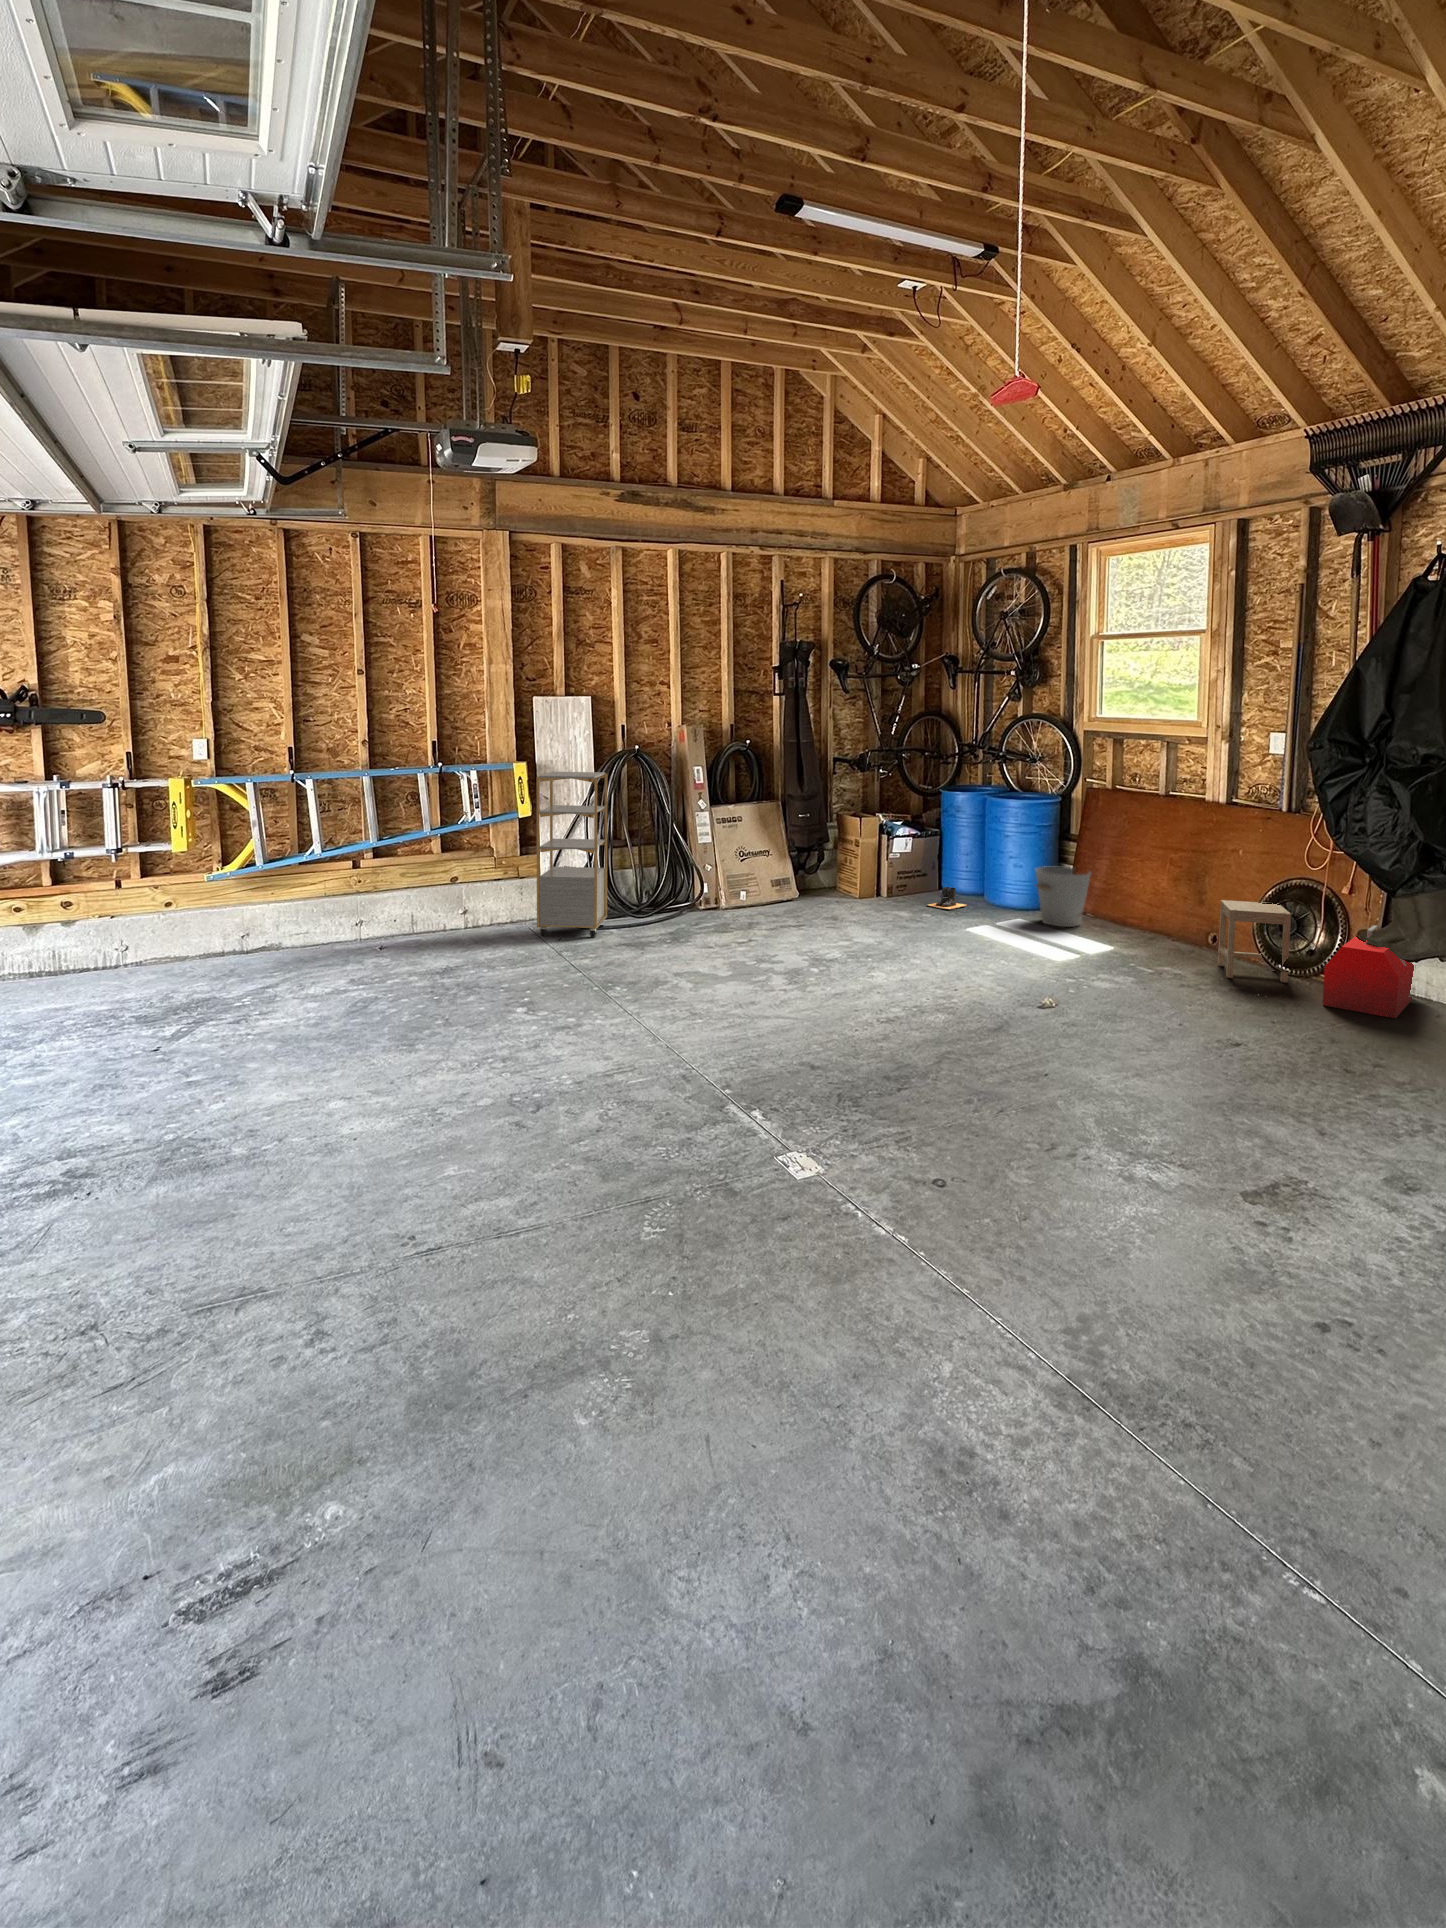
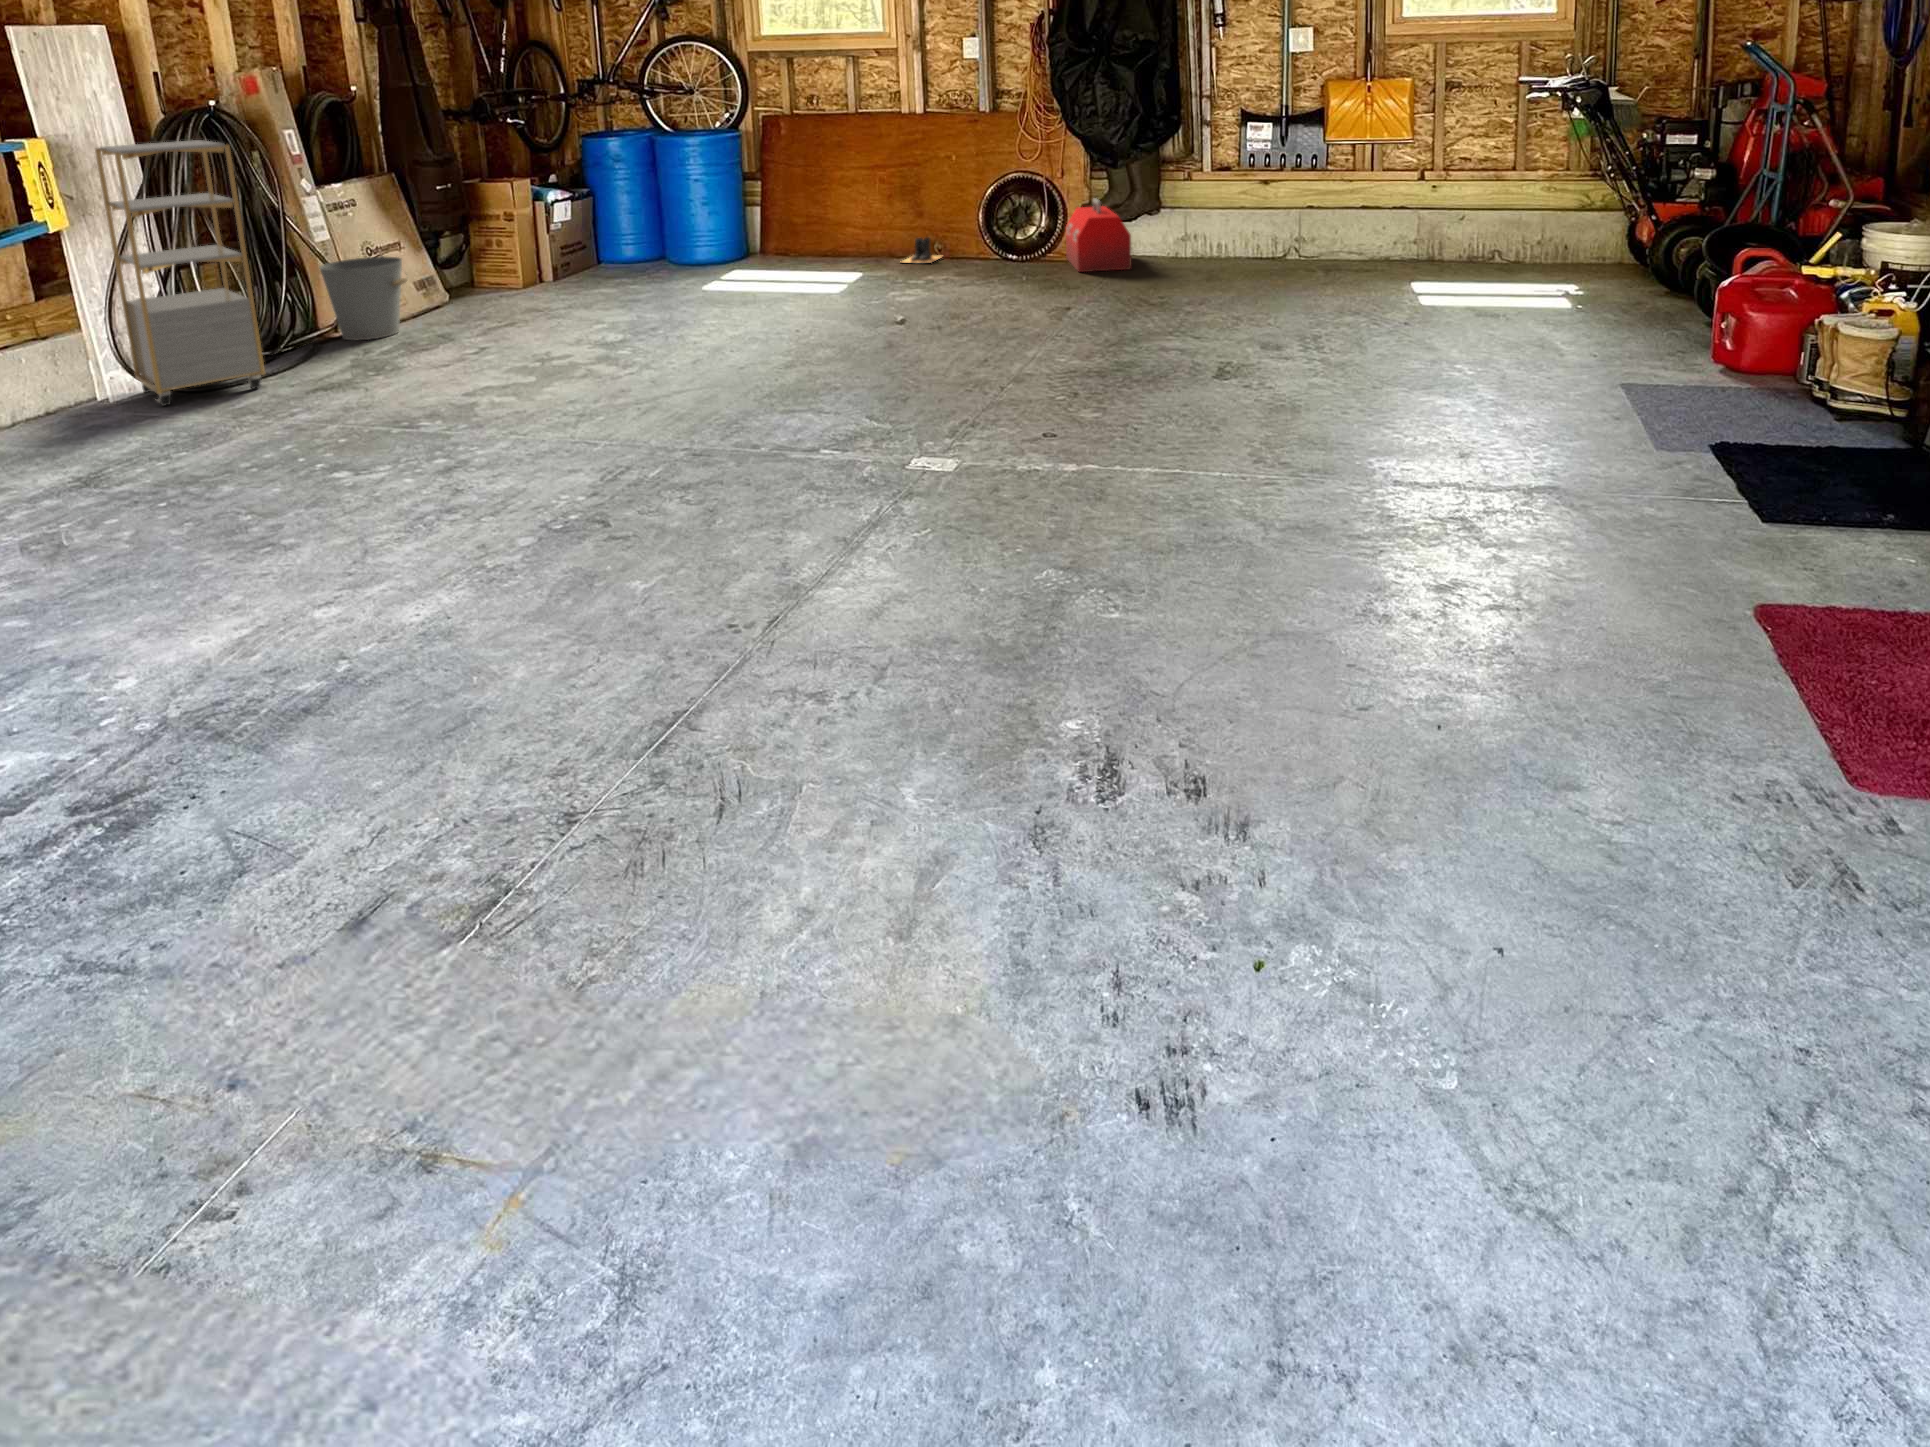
bucket: present [1036,867,1090,927] -> present [320,256,407,340]
boots: present [927,887,967,910] -> present [900,238,943,264]
stool: present [1218,900,1291,982] -> none [959,197,1029,270]

